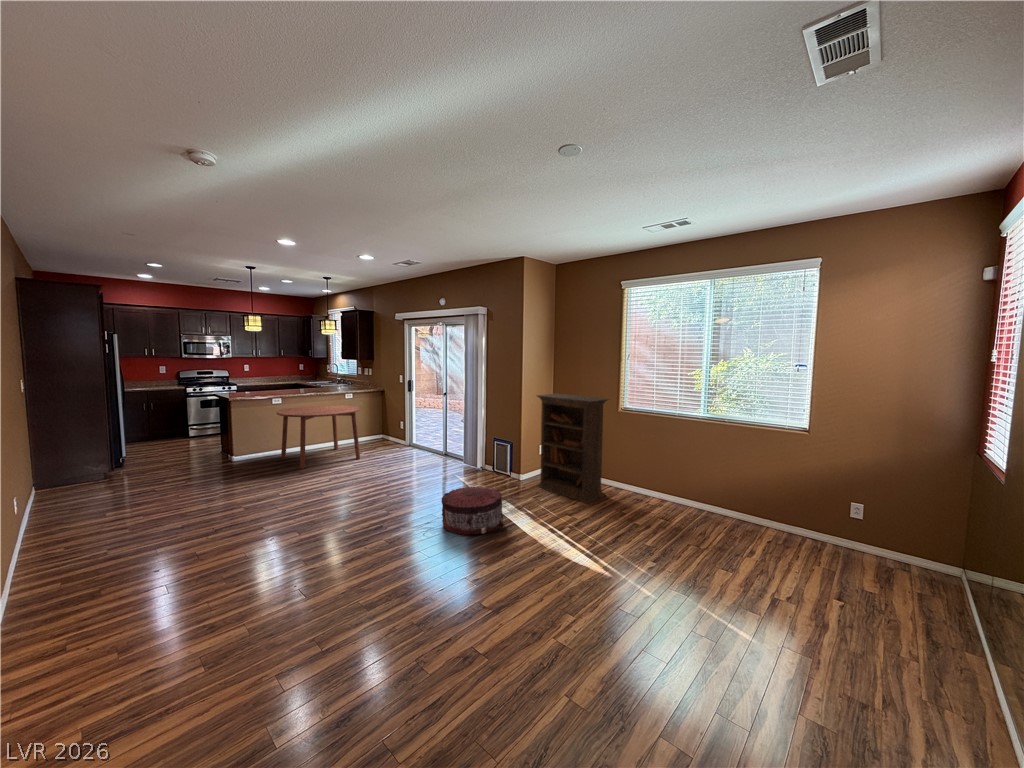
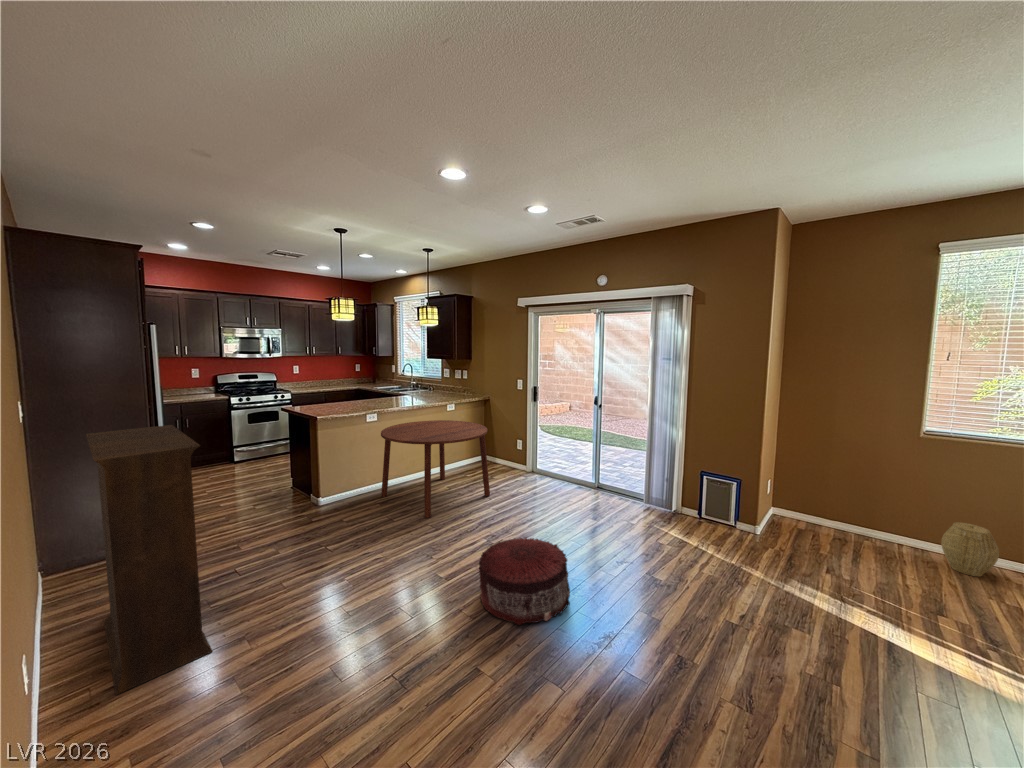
bookcase: present [536,393,609,503] -> present [86,425,212,695]
woven basket: none [617,467,643,501] -> present [941,522,999,577]
pouf: present [442,486,503,535] -> present [479,538,570,625]

